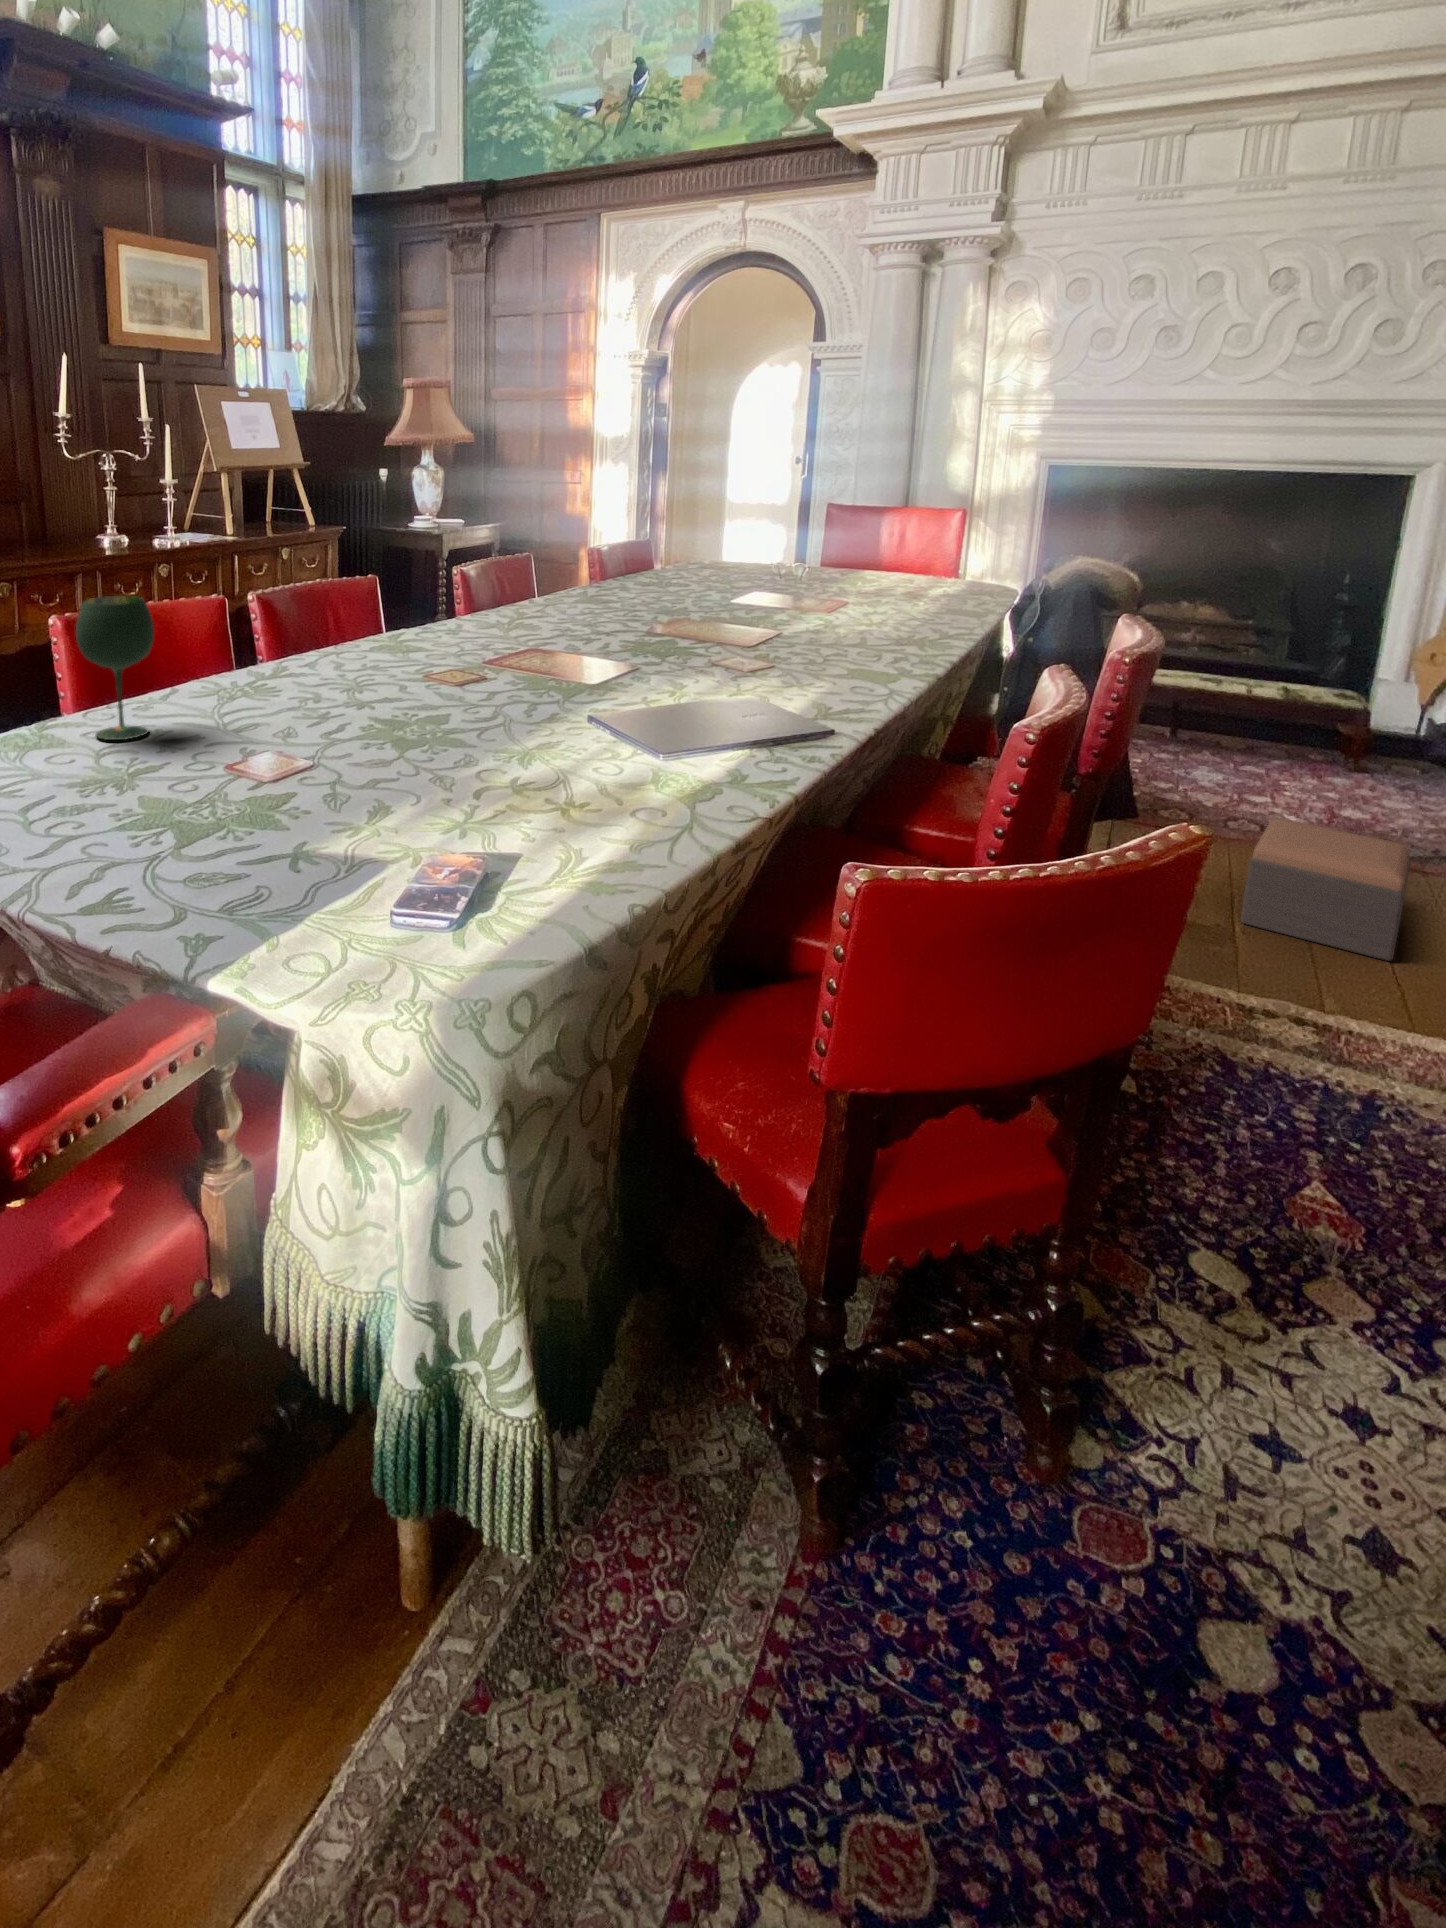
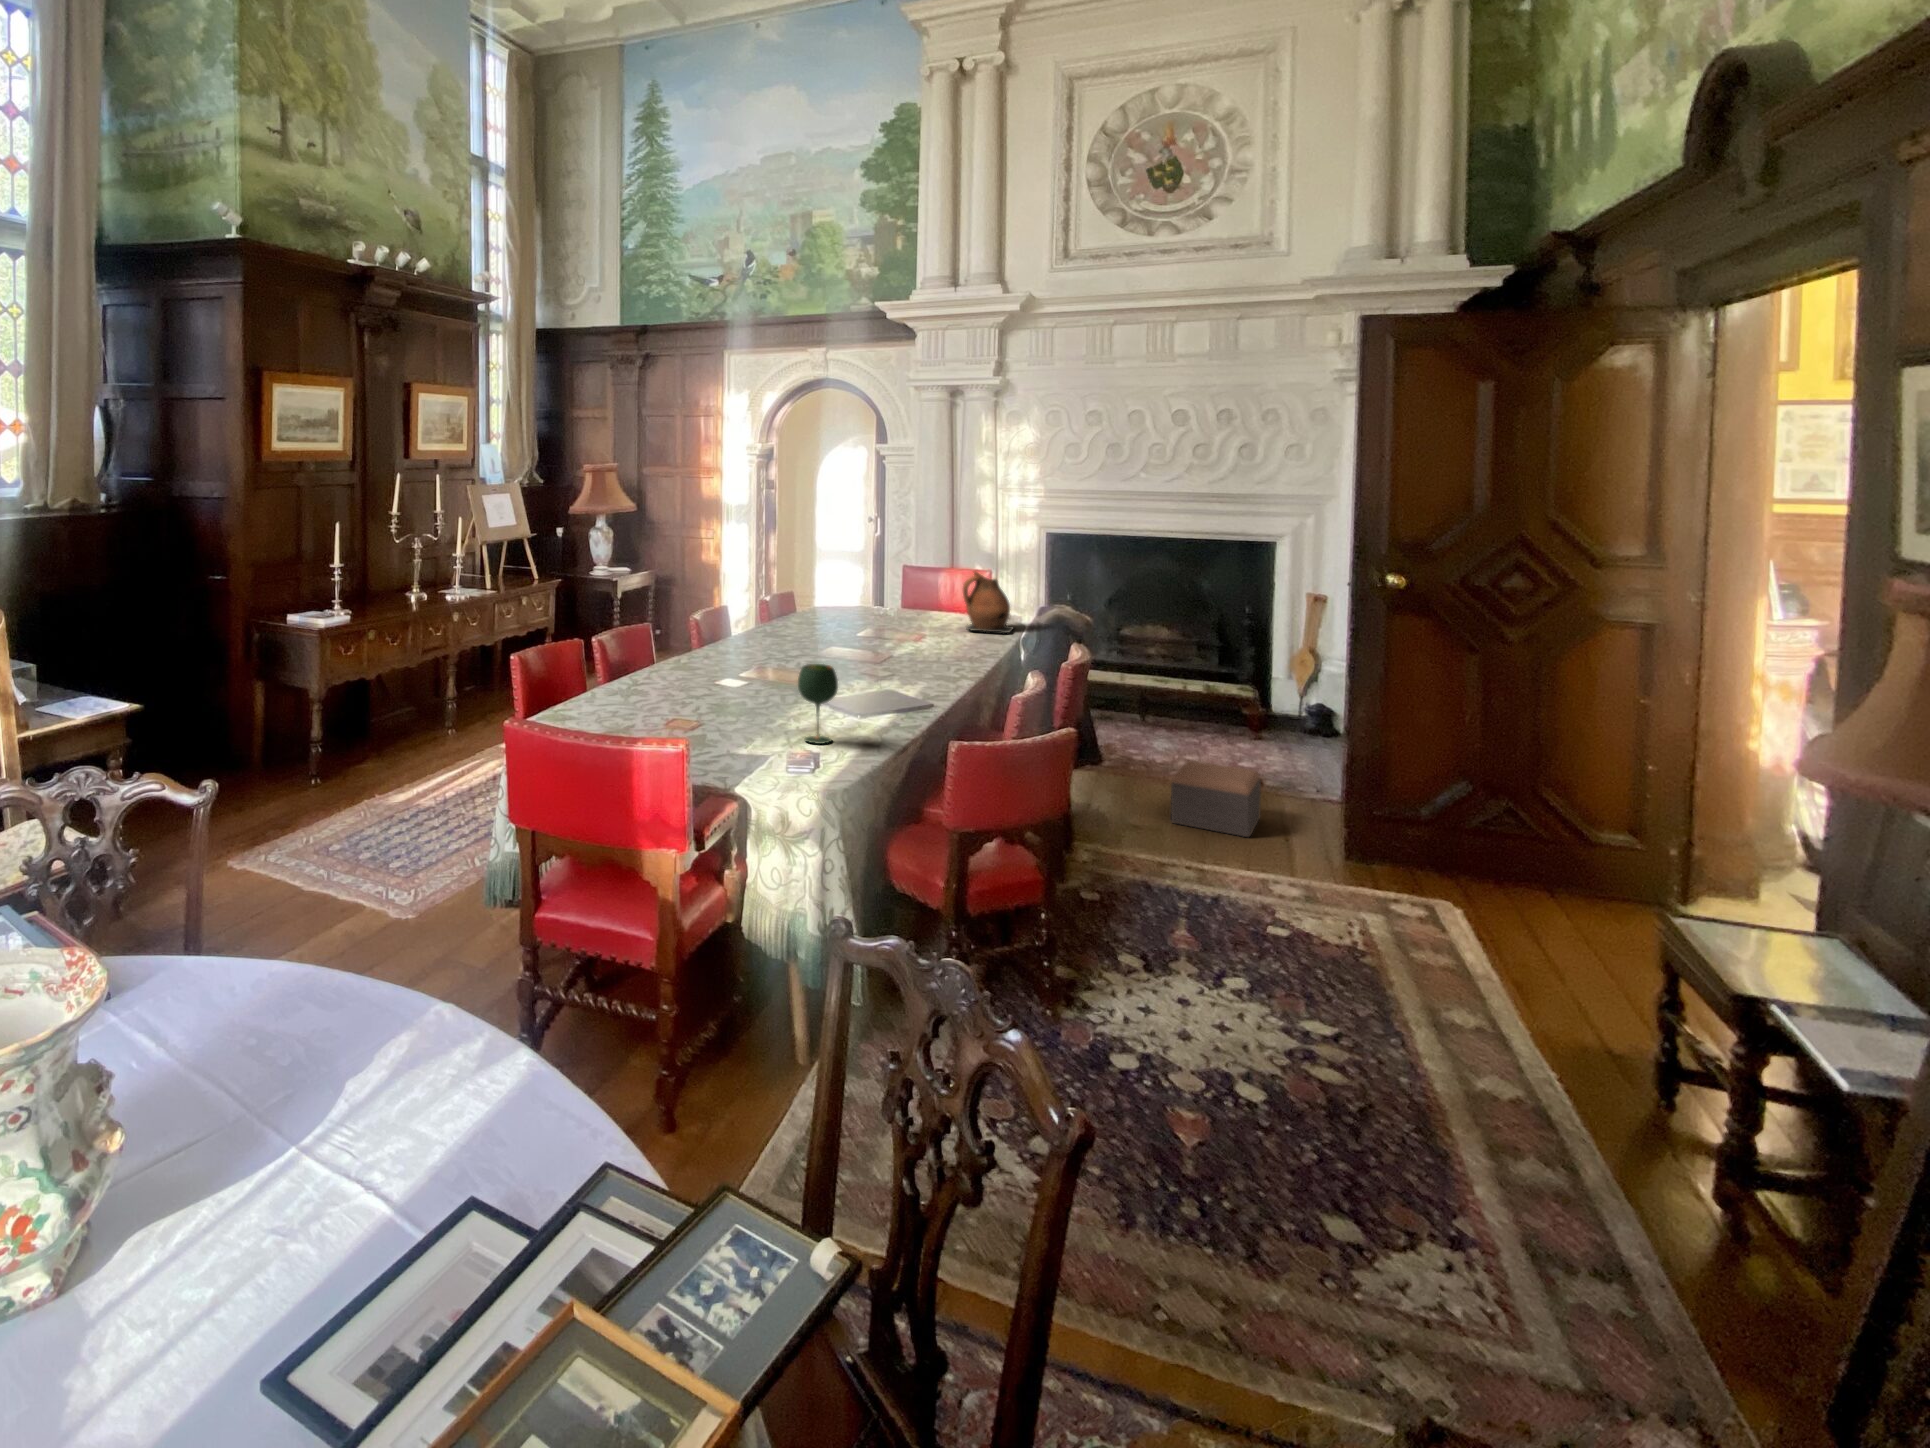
ceramic pitcher: none [909,498,994,602] -> present [963,572,1013,633]
wine glass: present [76,596,154,740] -> present [798,664,838,744]

